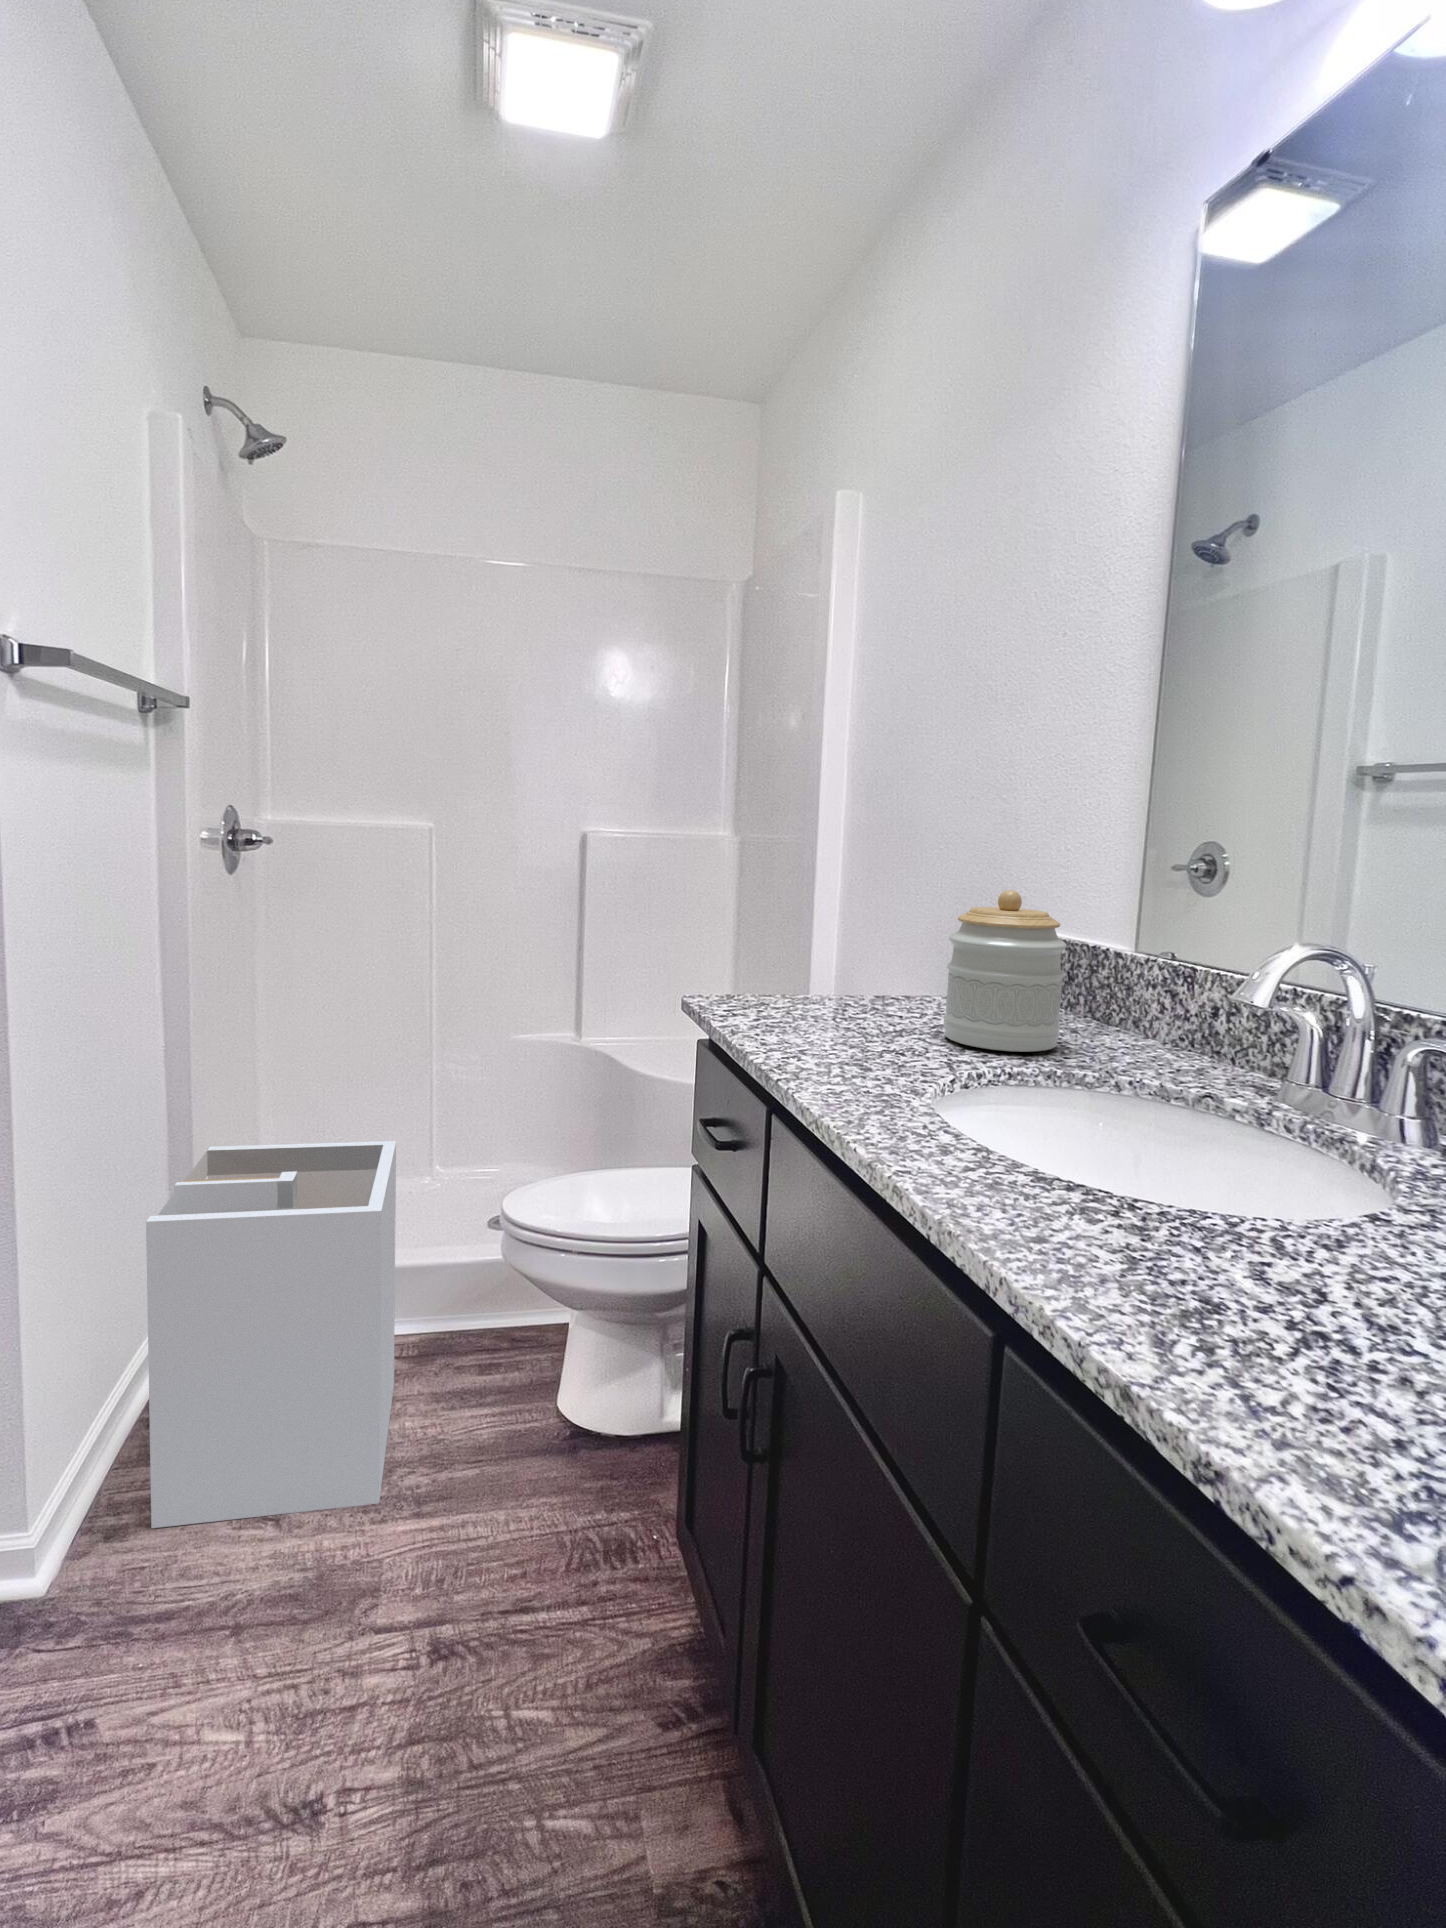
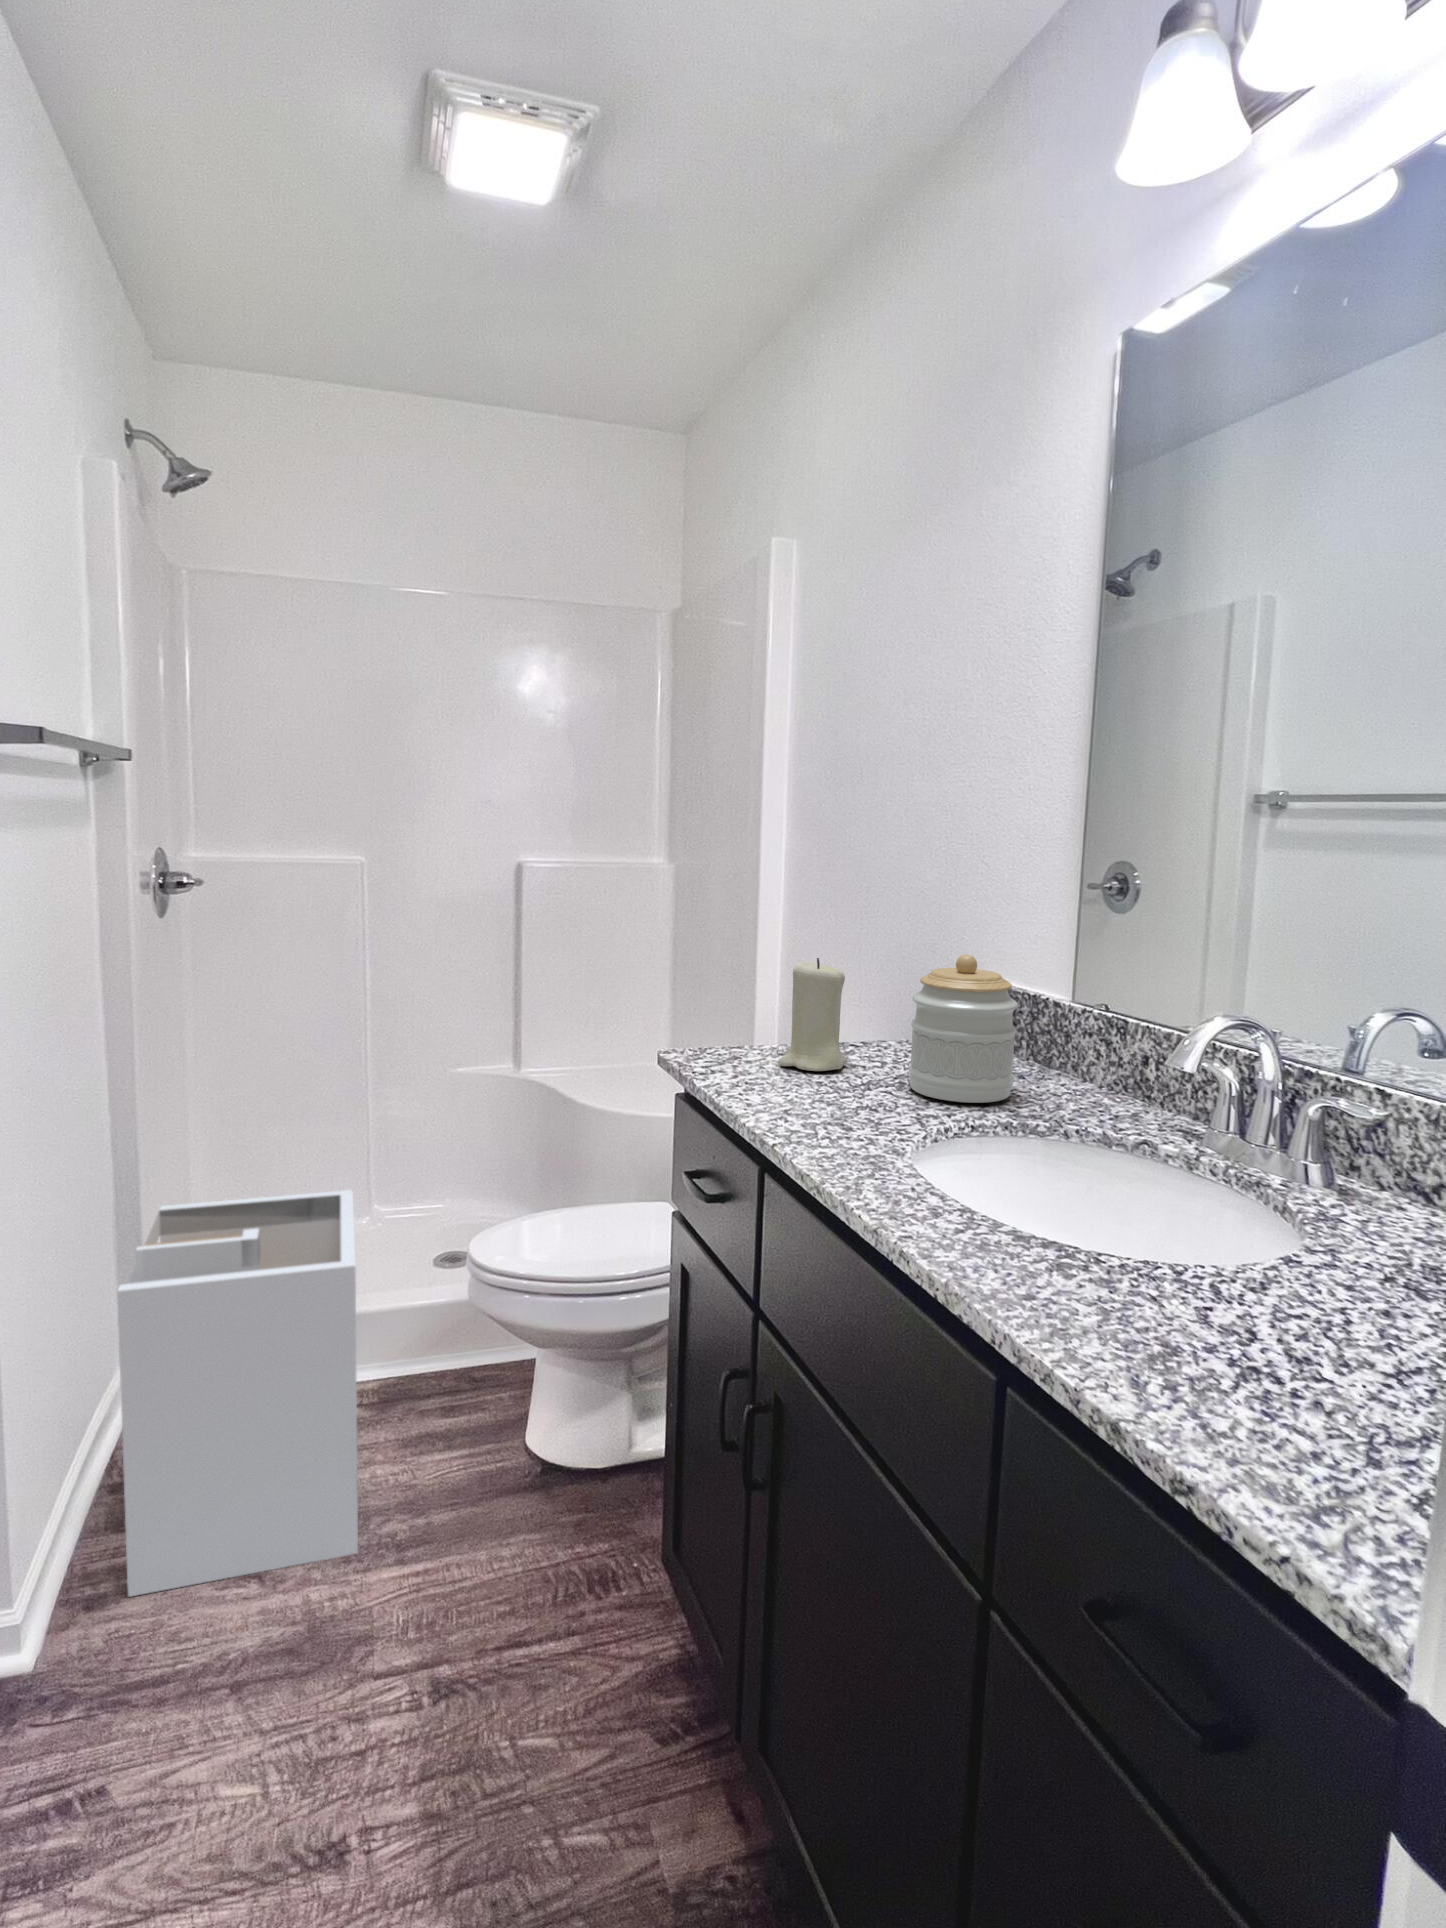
candle: none [807,898,881,1018] -> present [779,958,847,1071]

